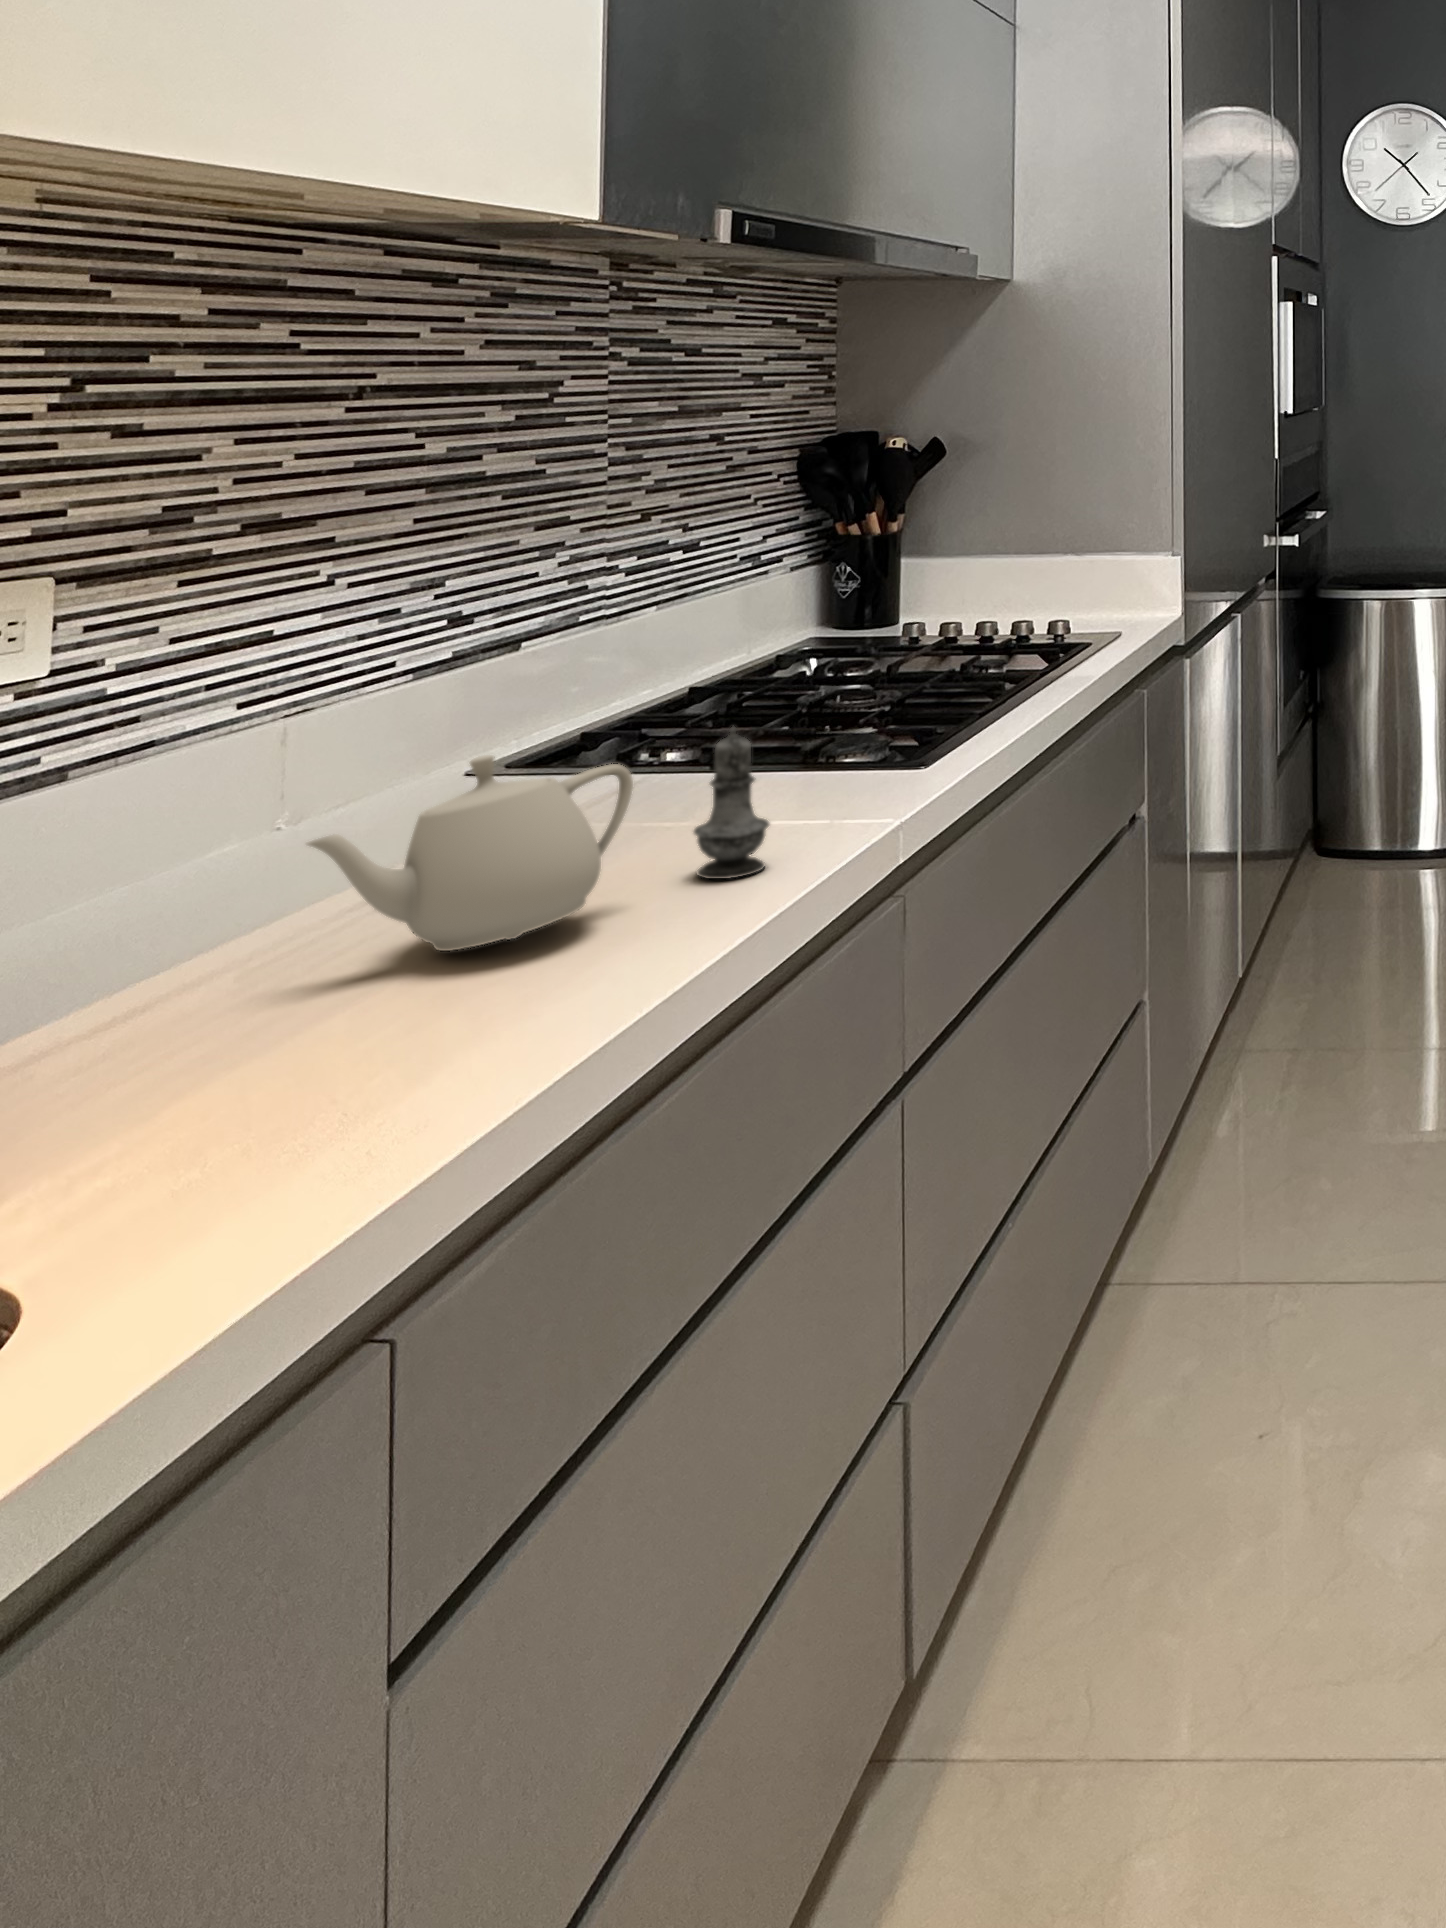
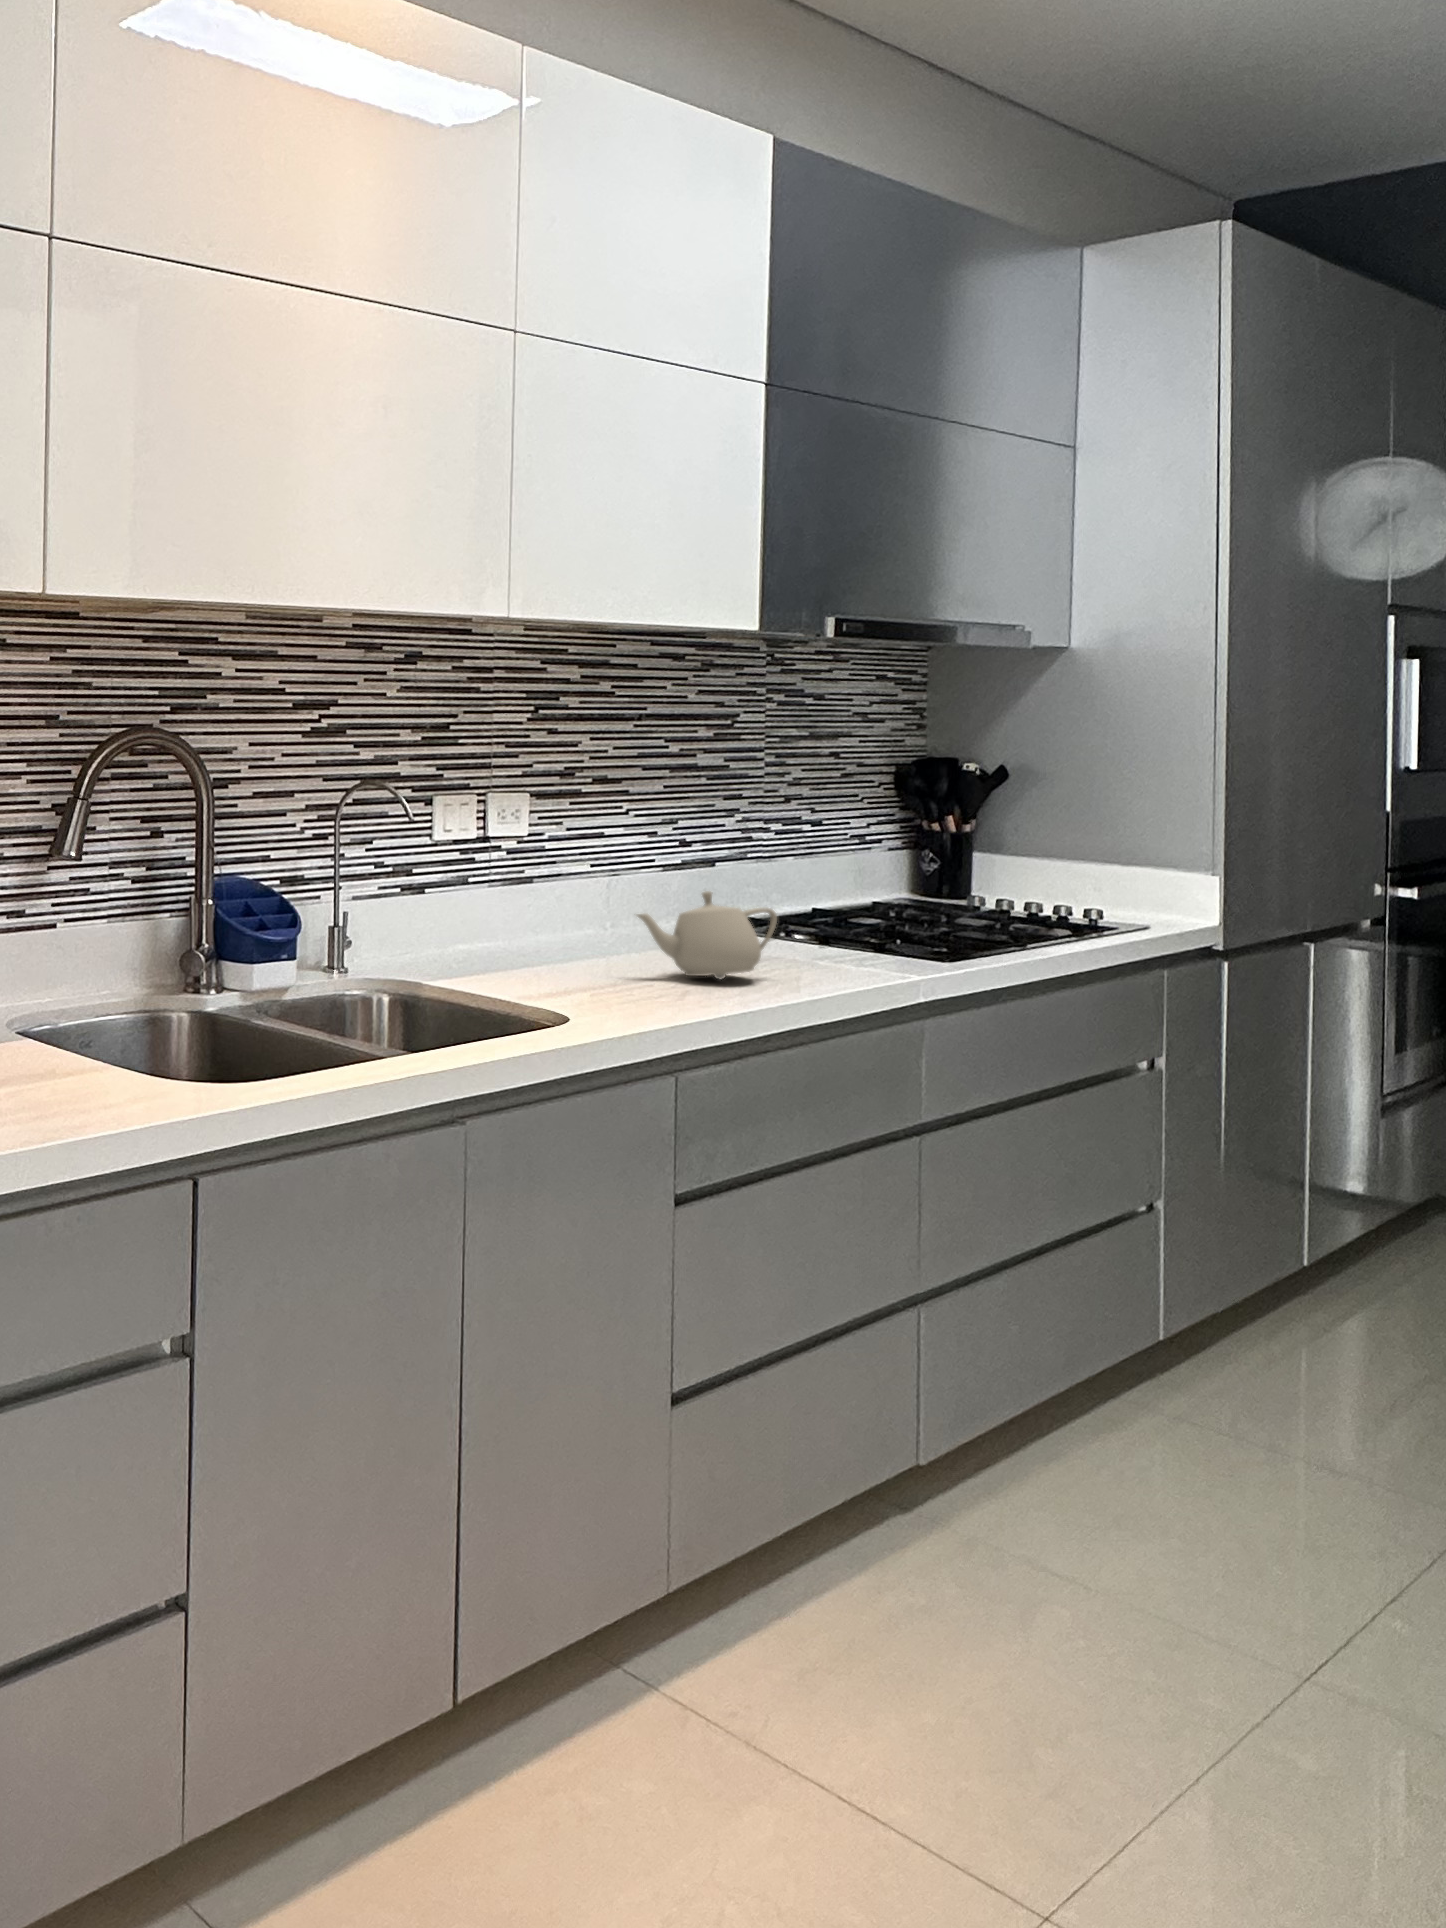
salt shaker: present [694,727,769,879] -> none [808,901,849,980]

